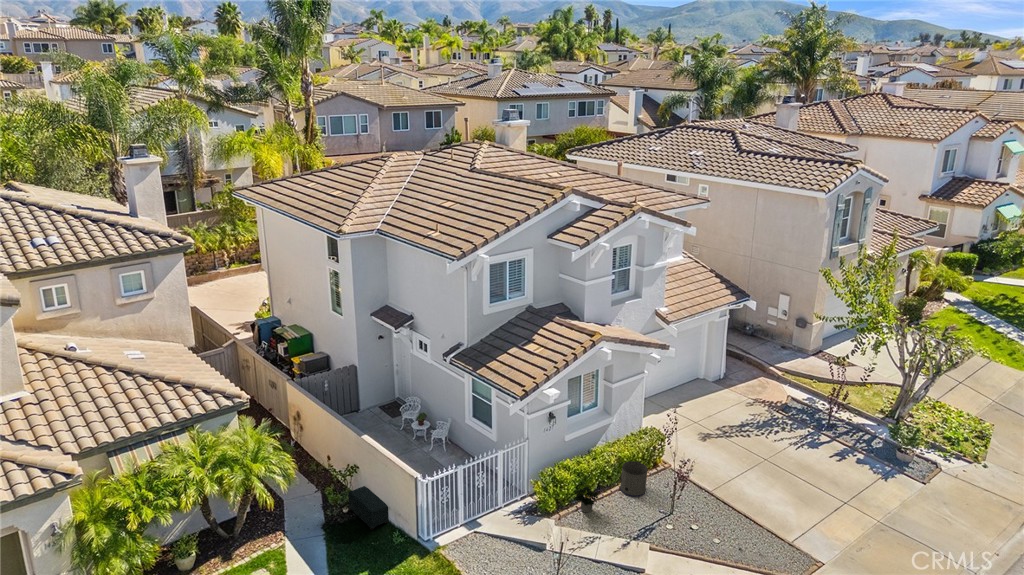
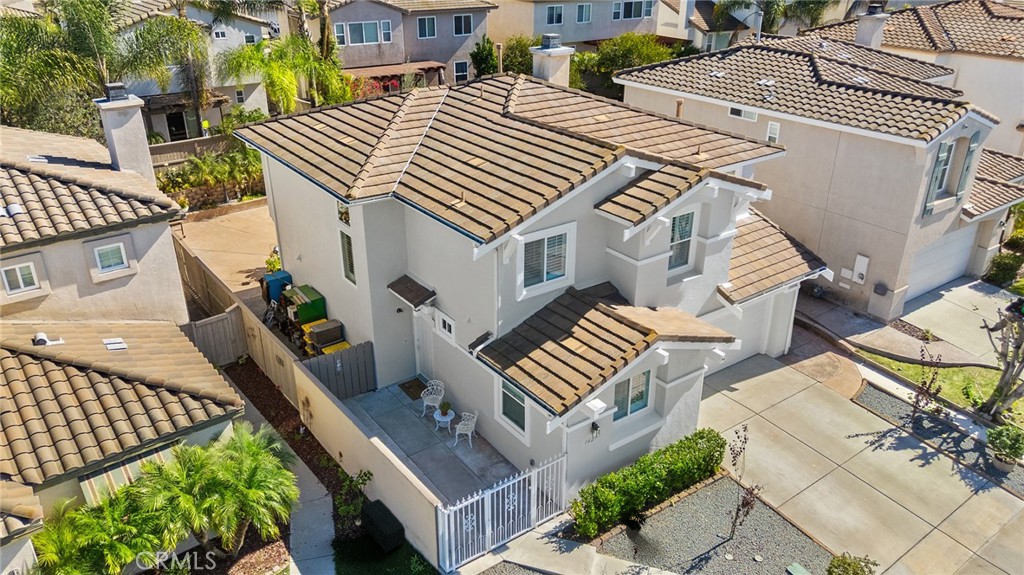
trash can: present [620,461,648,497] -> none [671,474,704,517]

